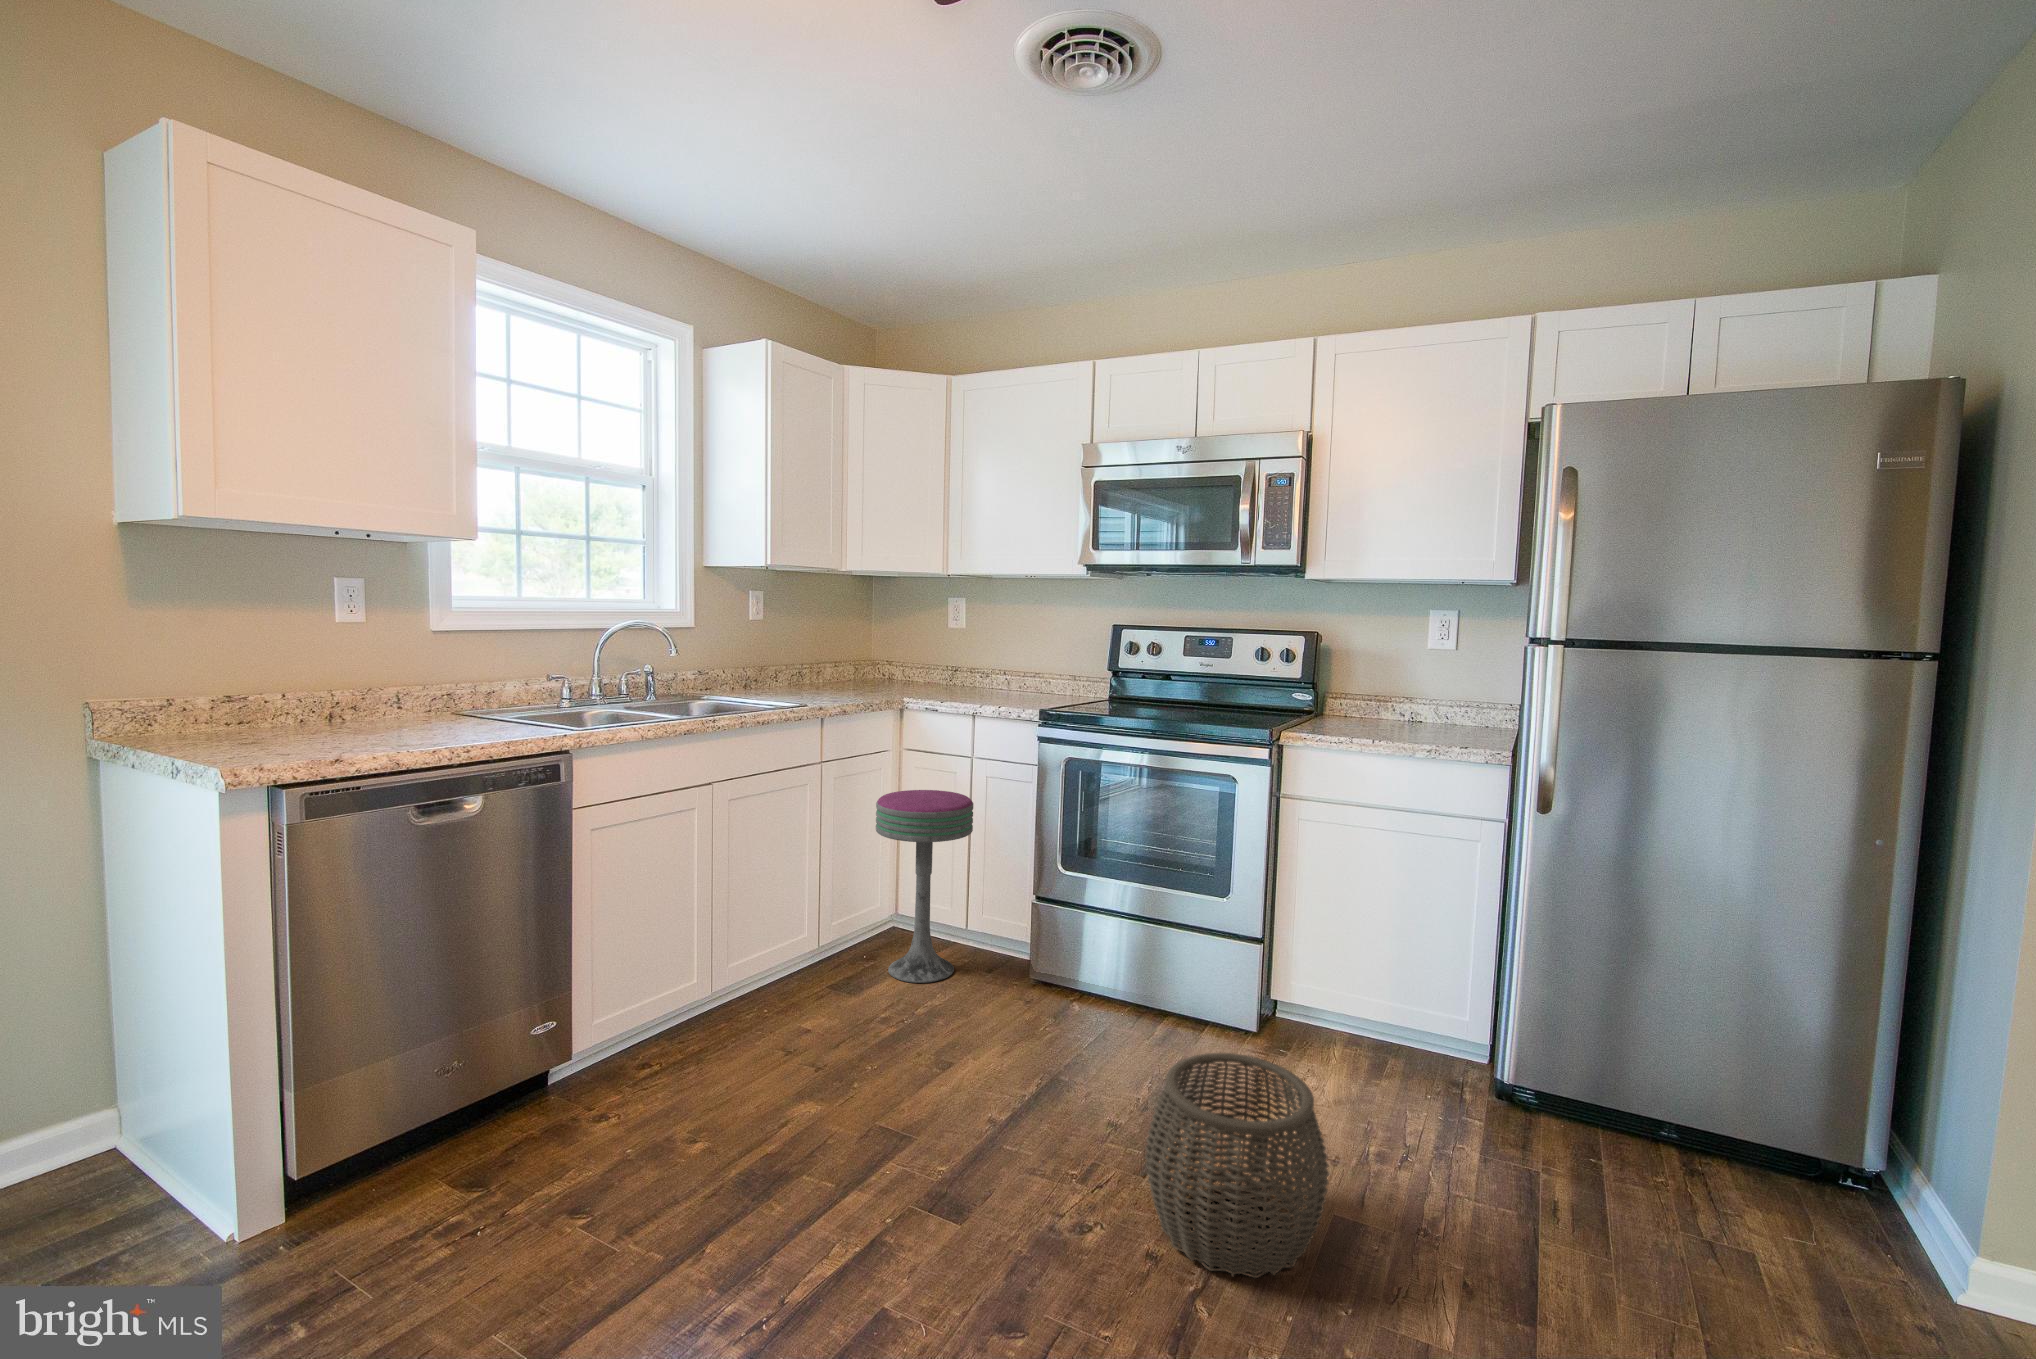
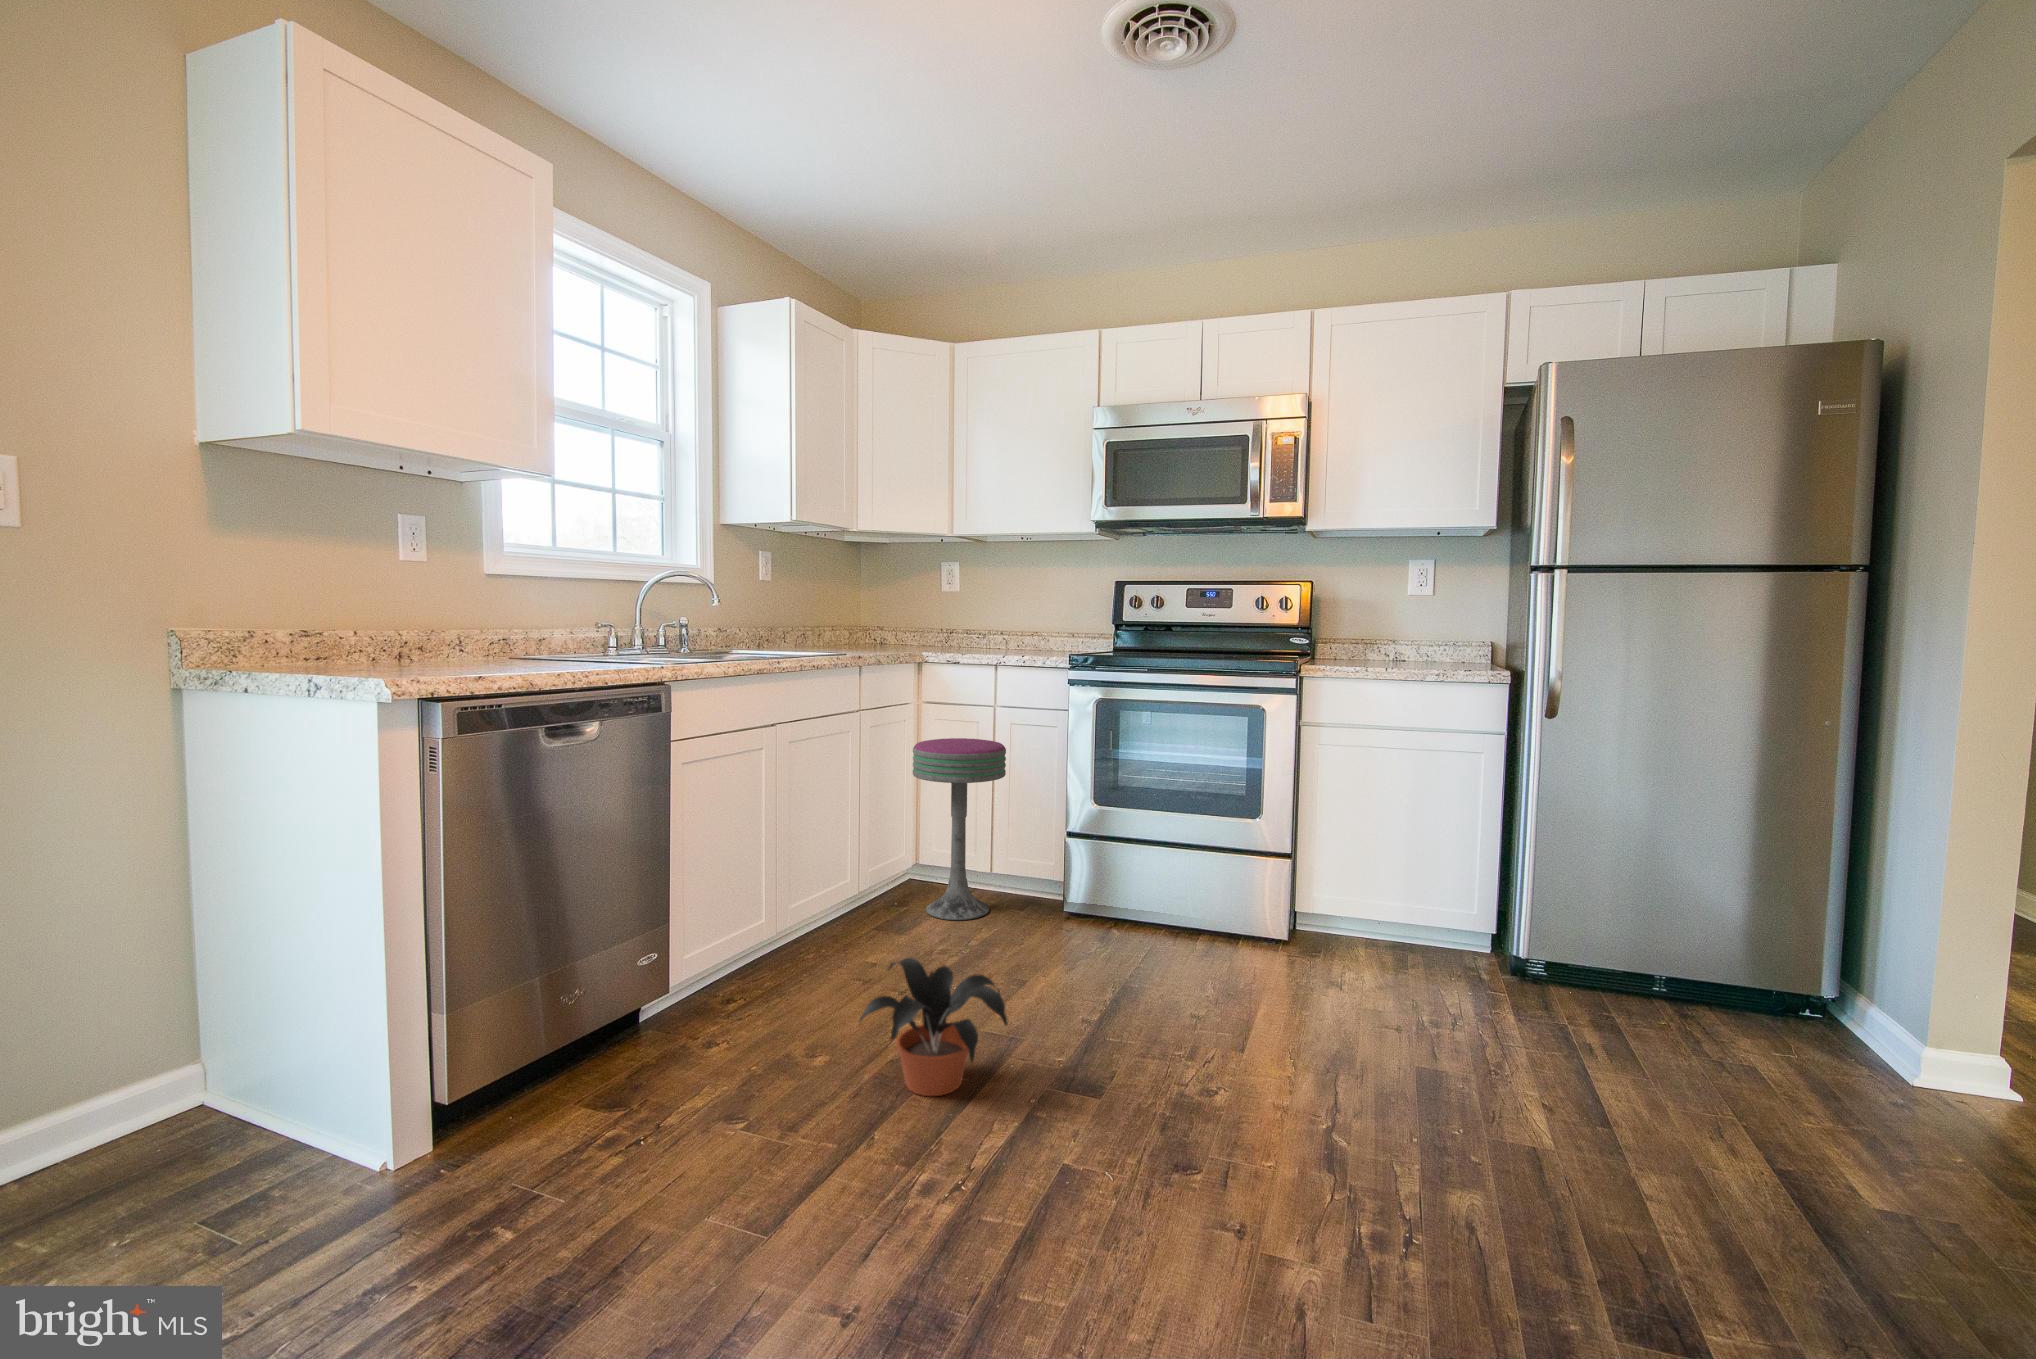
potted plant: none [715,1049,876,1204] -> present [860,958,1008,1096]
woven basket: present [1145,1053,1329,1278] -> none [1256,931,1428,1116]

